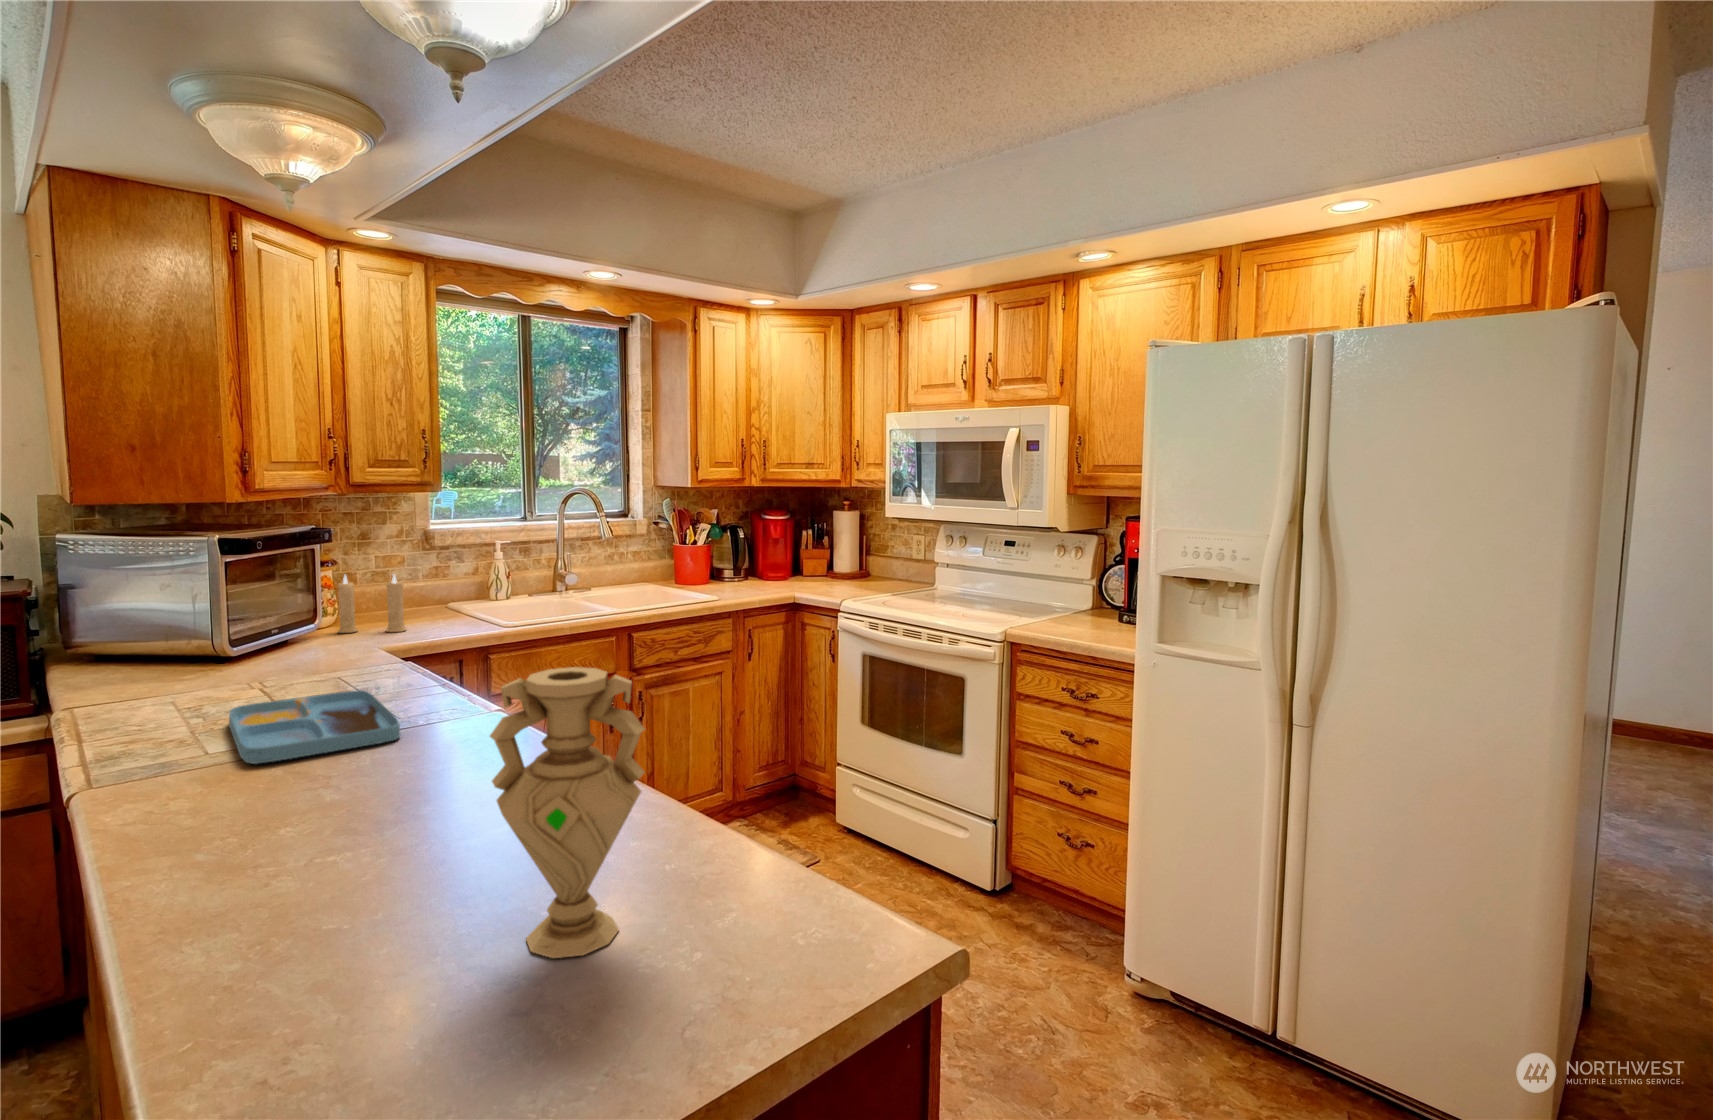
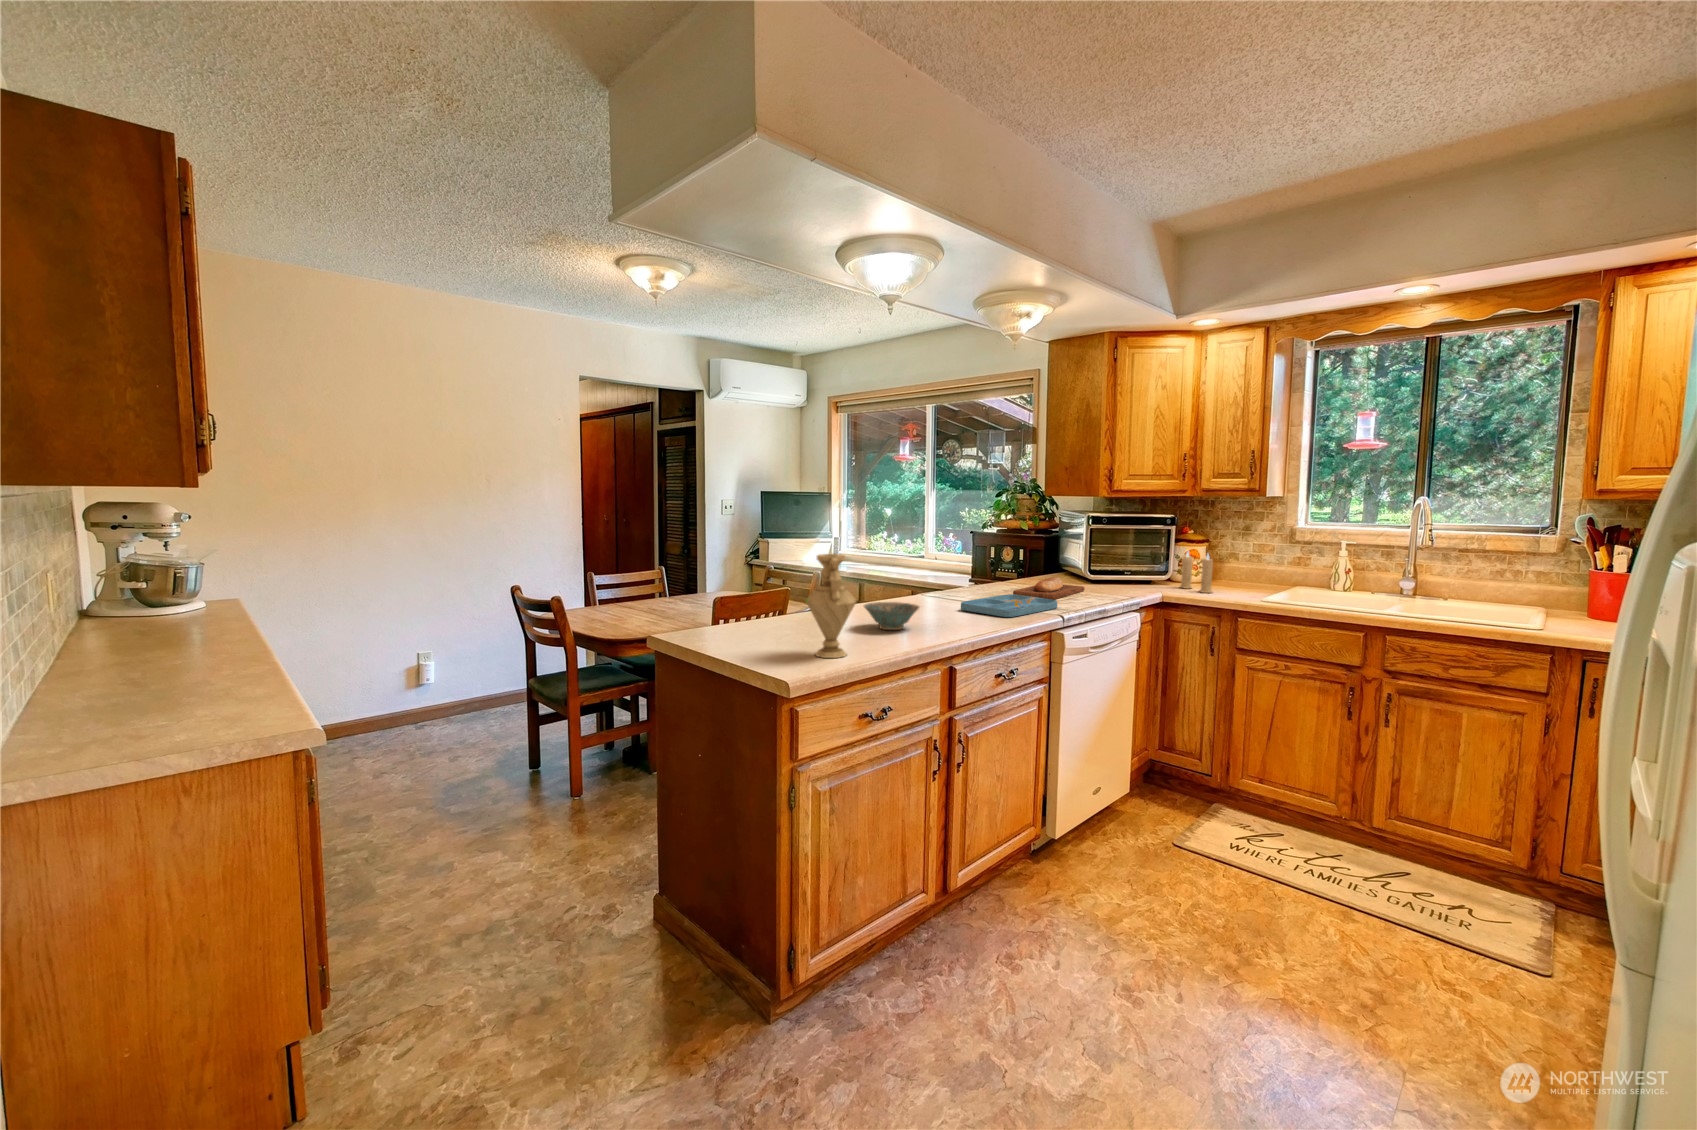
bread loaf: none [145,658,287,712] -> present [1013,577,1085,600]
ceramic bowl: none [255,768,424,860] -> present [864,602,919,630]

